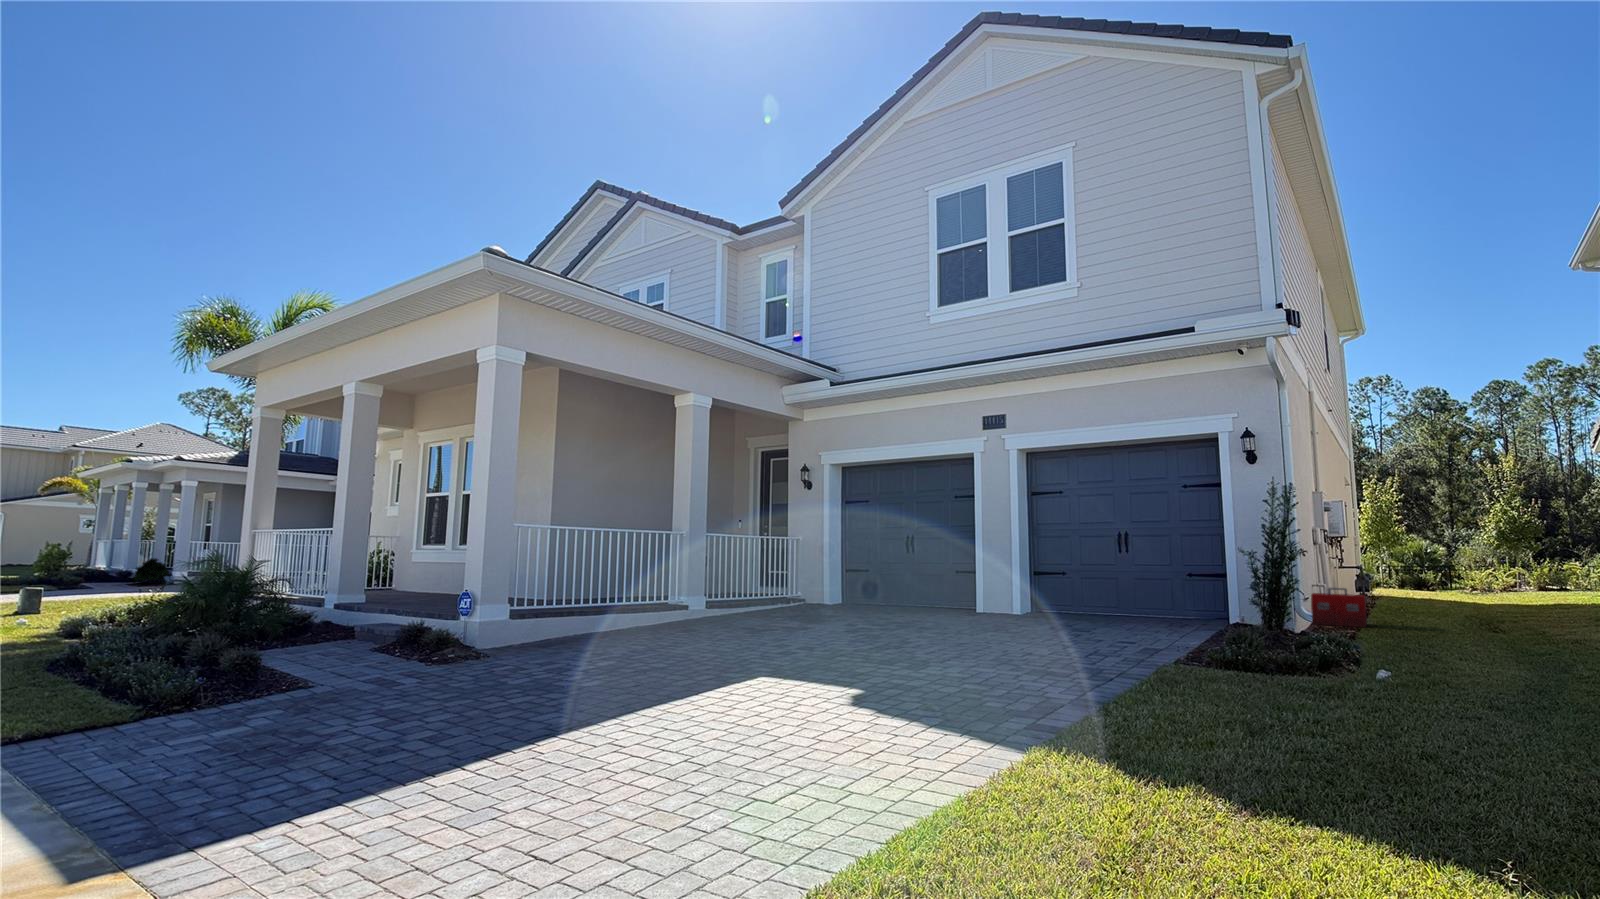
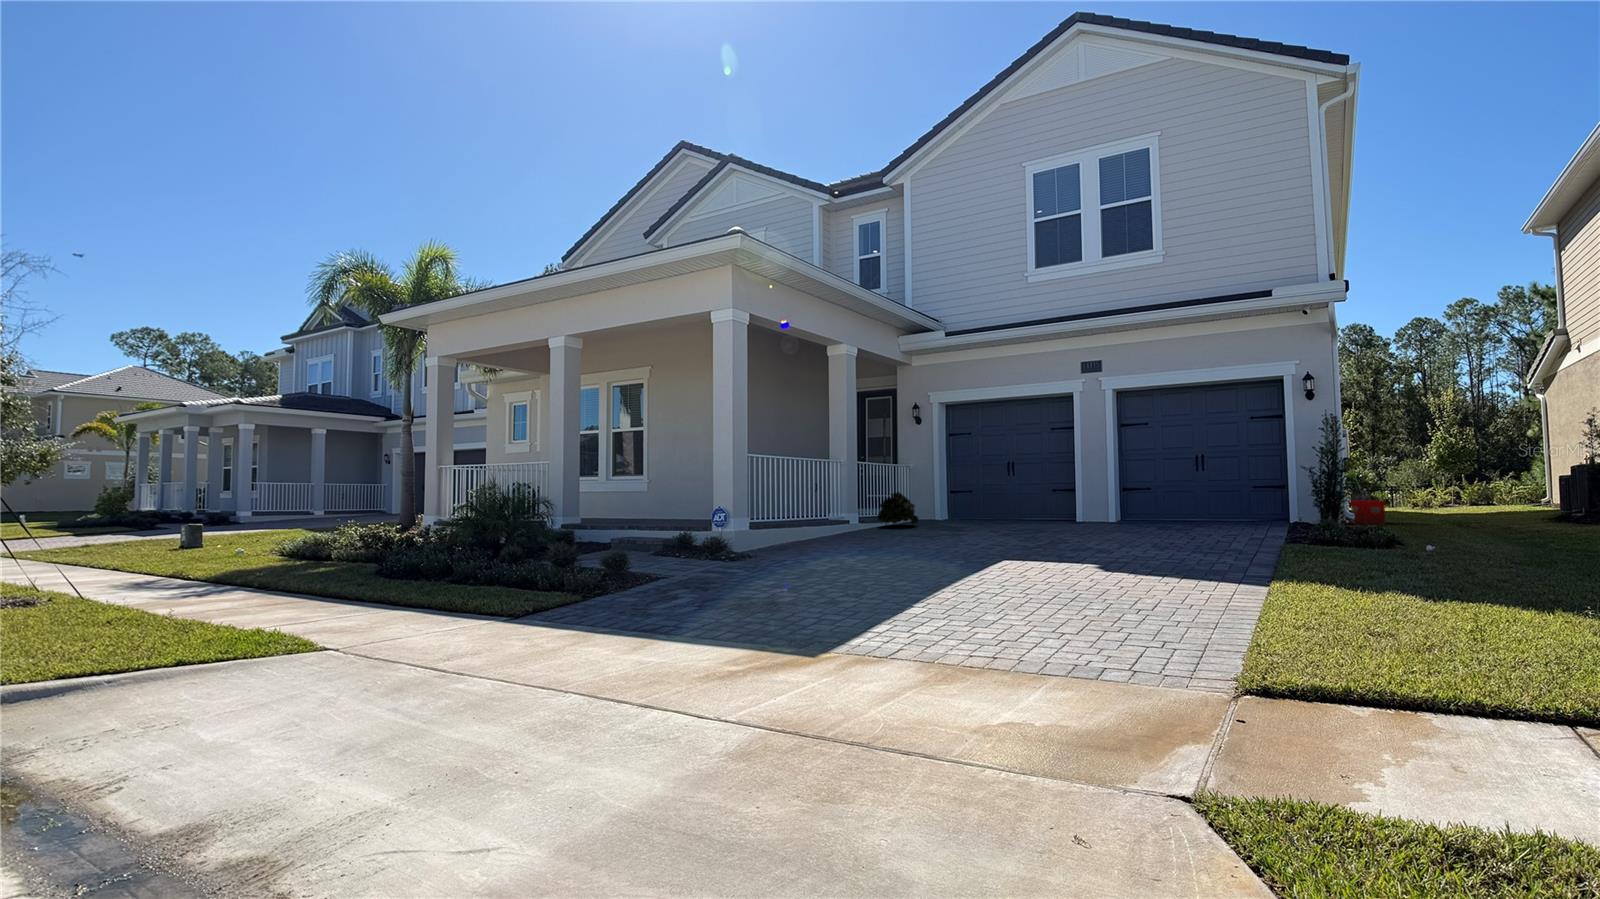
potted plant: present [132,558,171,583] -> present [877,492,918,526]

